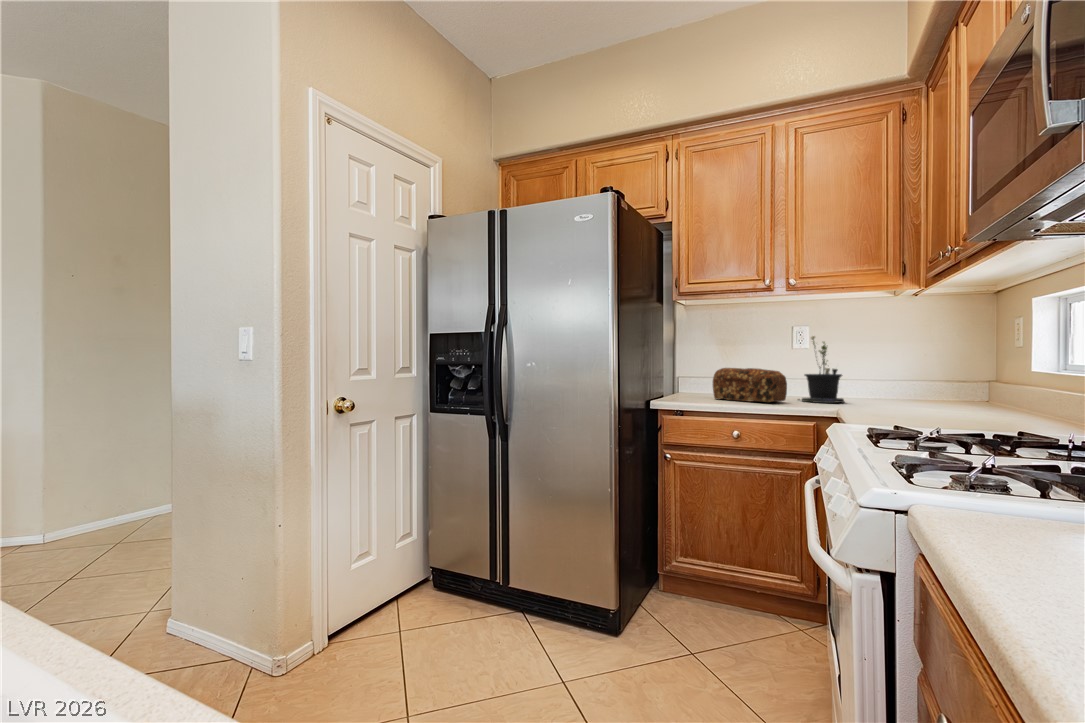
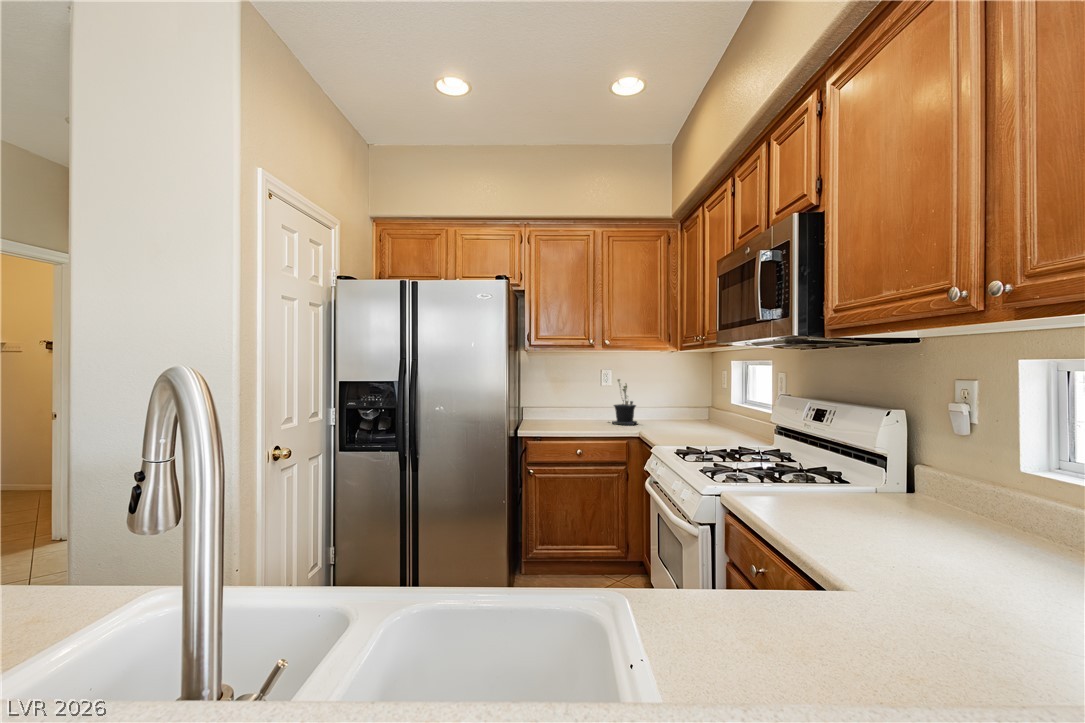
bread loaf: present [713,368,787,402] -> none [558,402,606,427]

